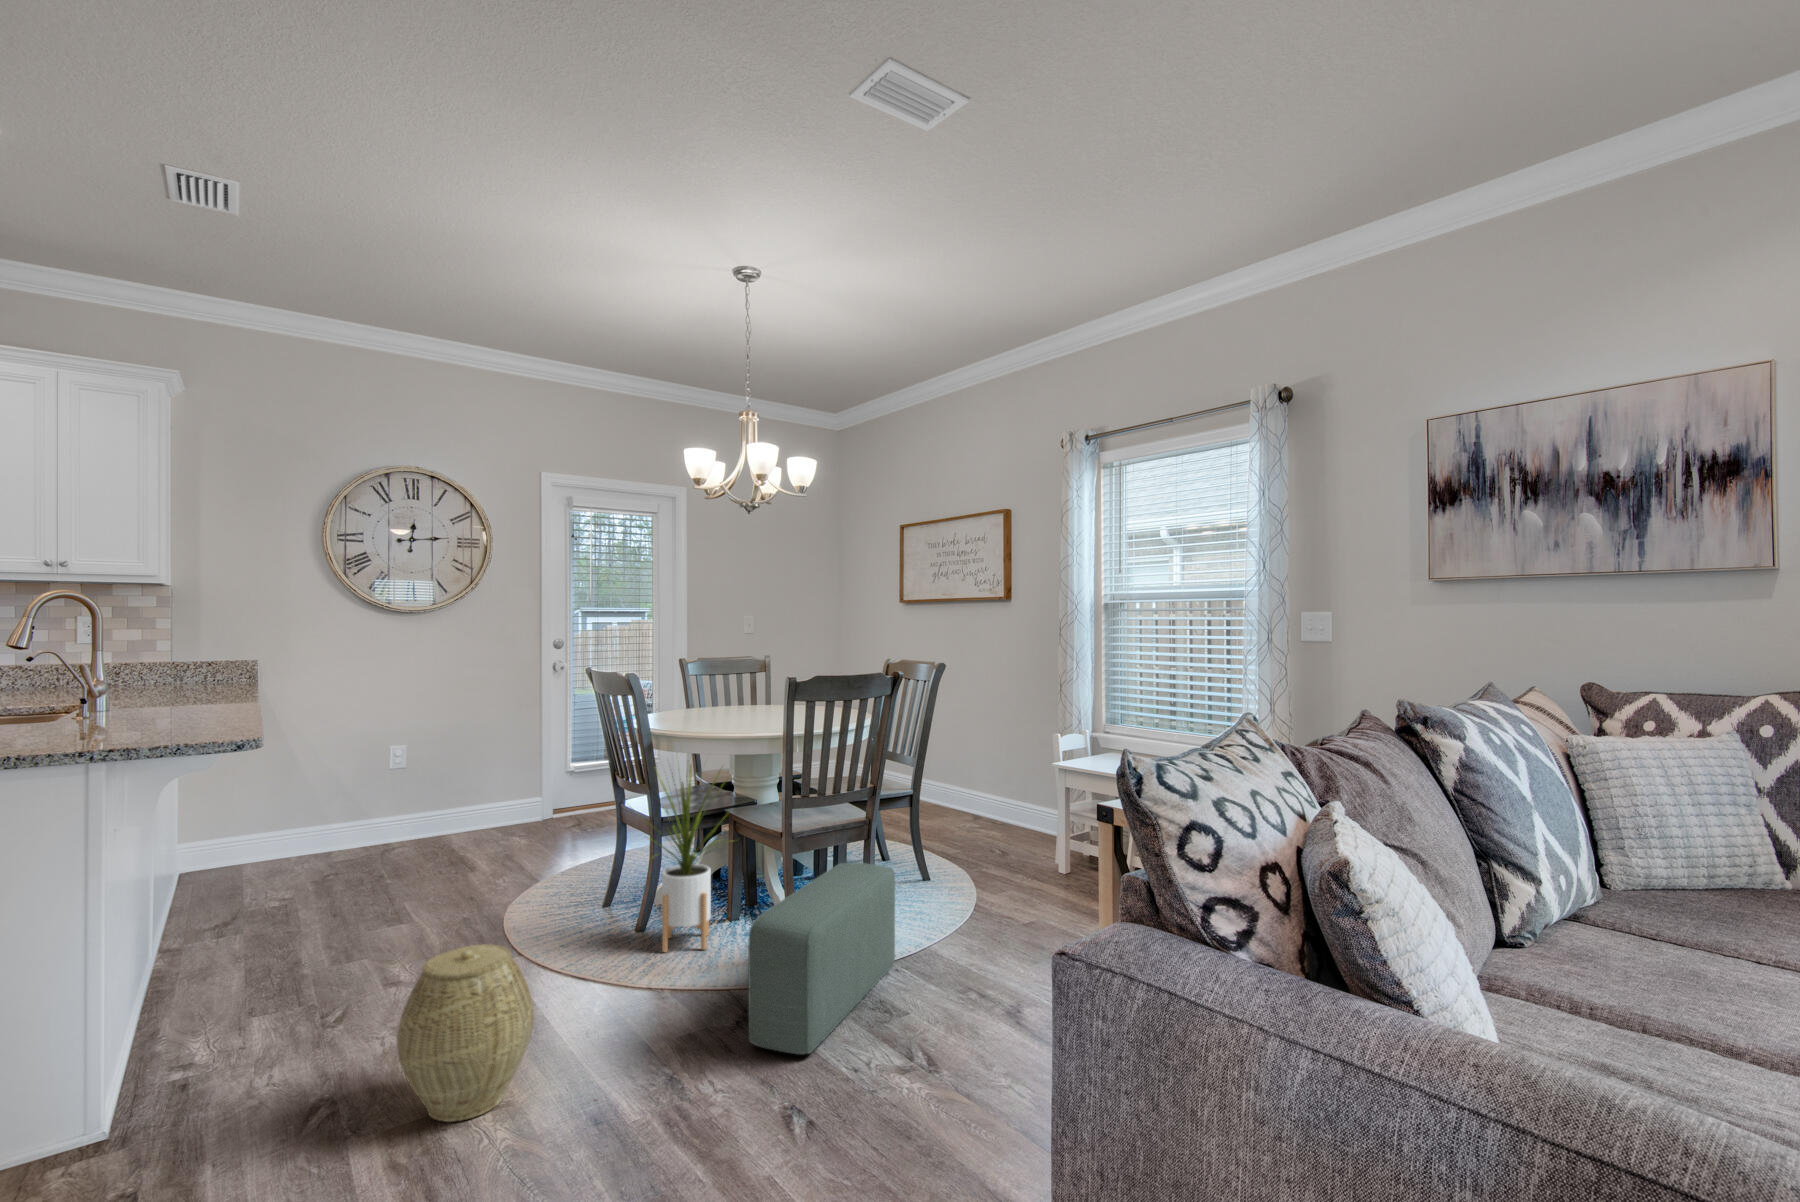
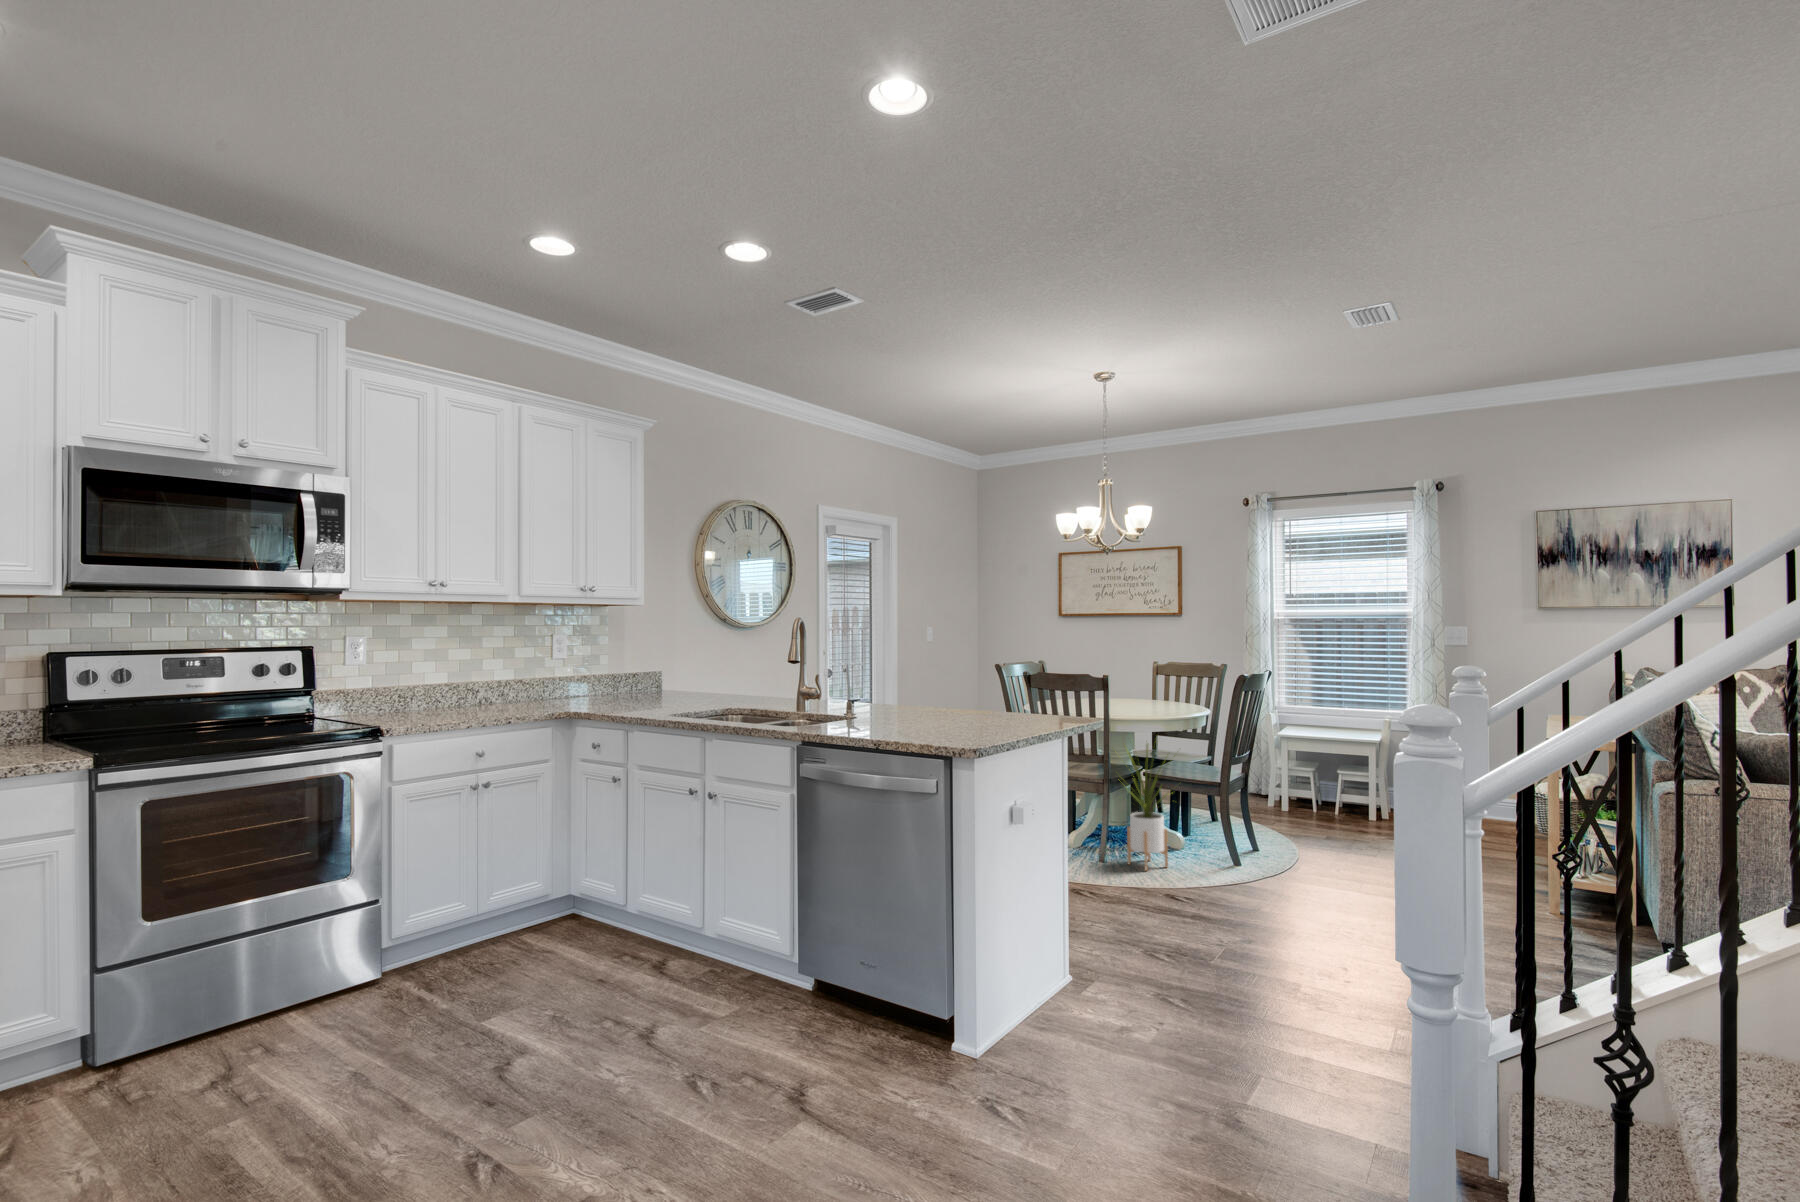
pouf: present [748,863,895,1054] -> none [1256,799,1344,902]
woven basket: present [397,944,534,1122] -> none [1175,849,1252,948]

